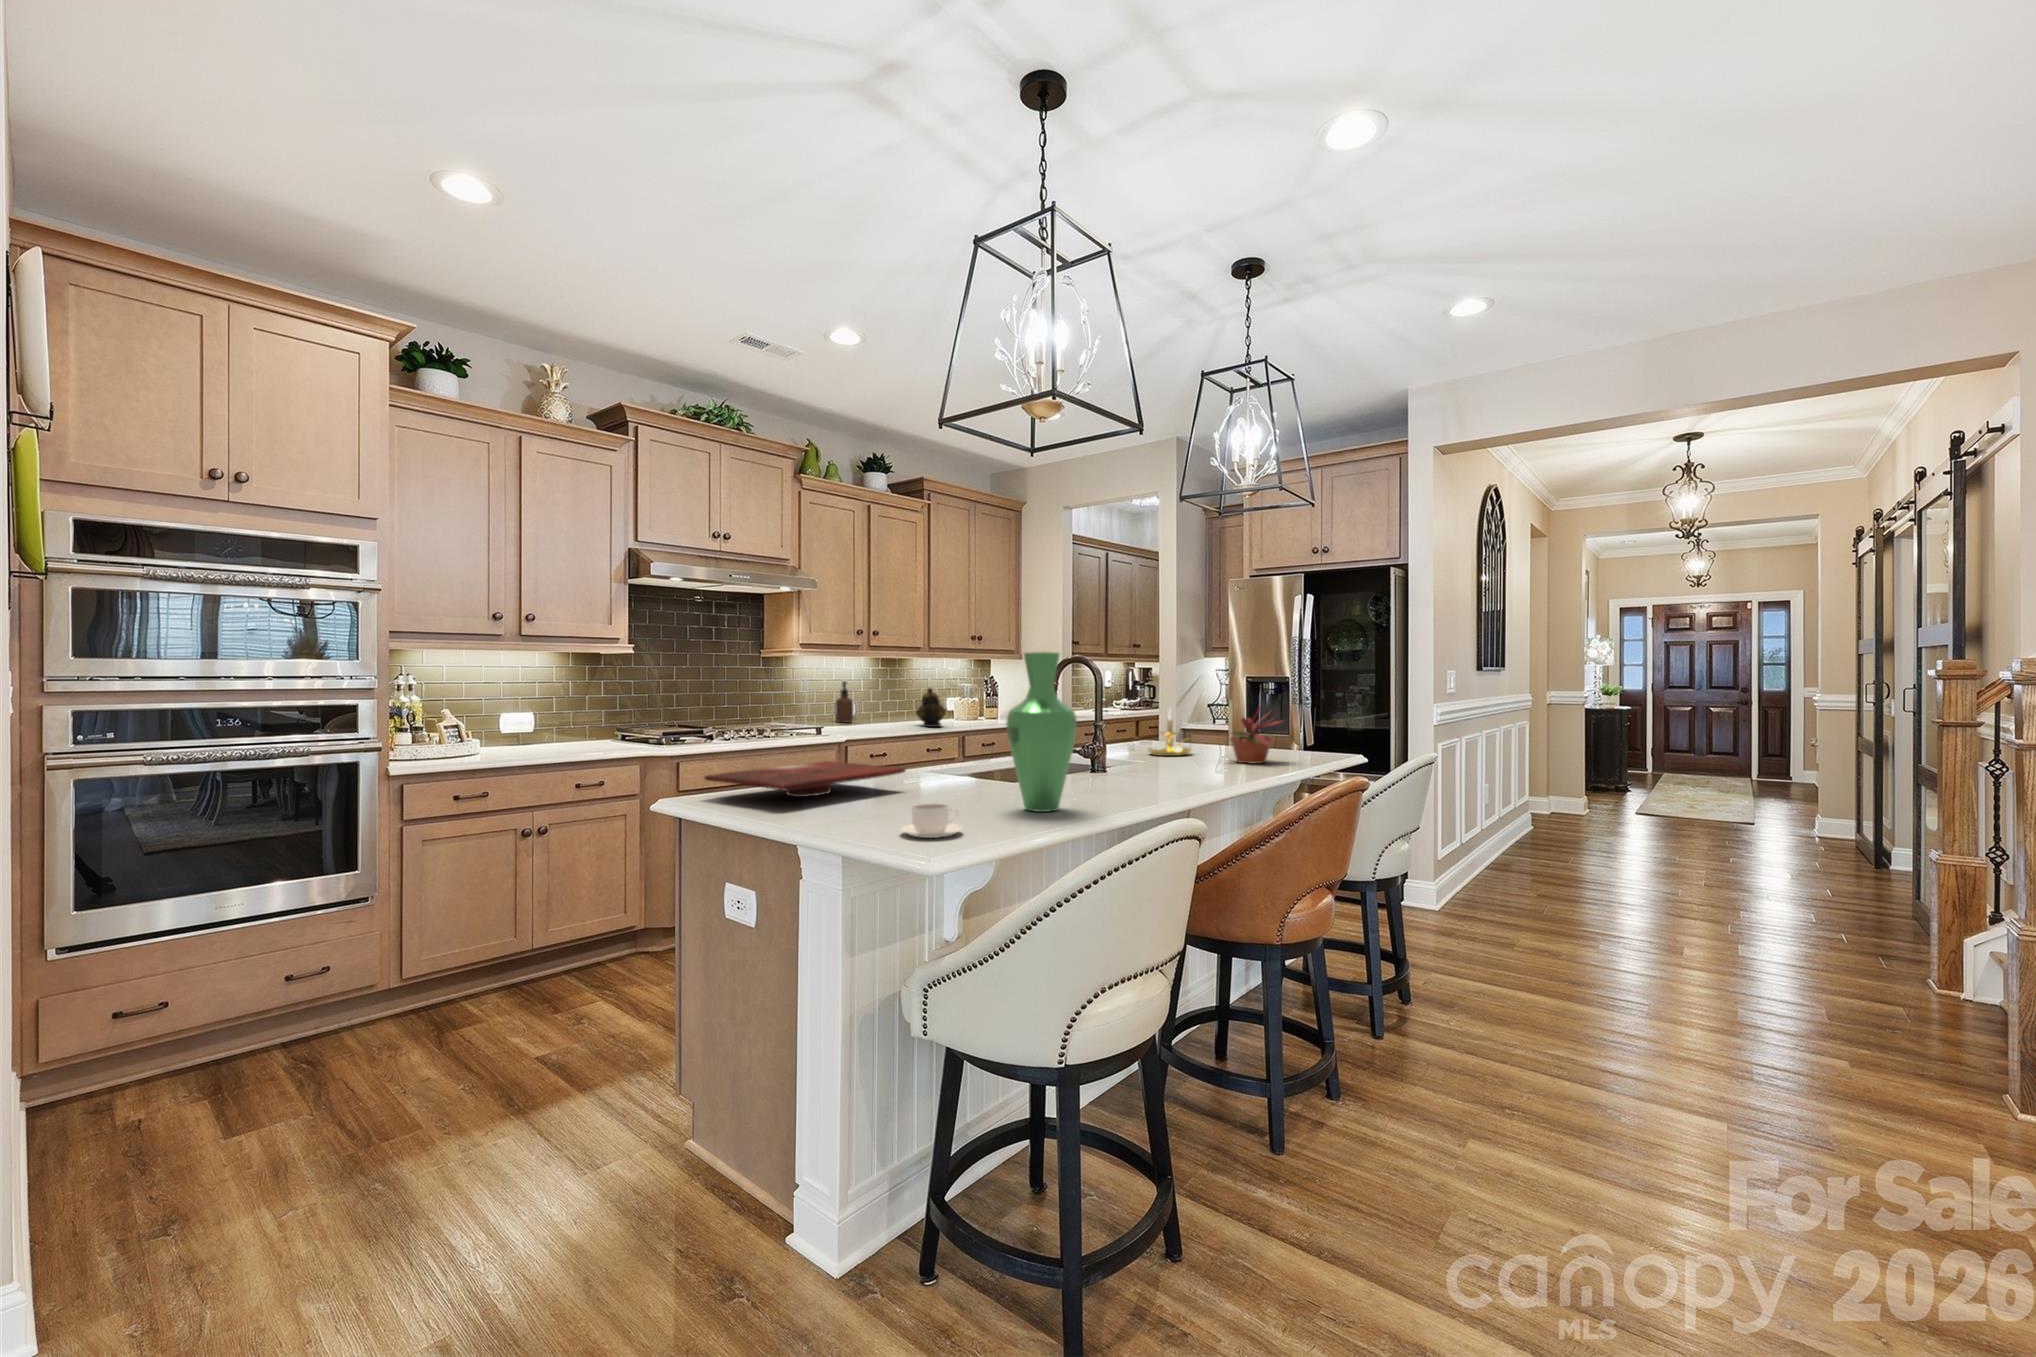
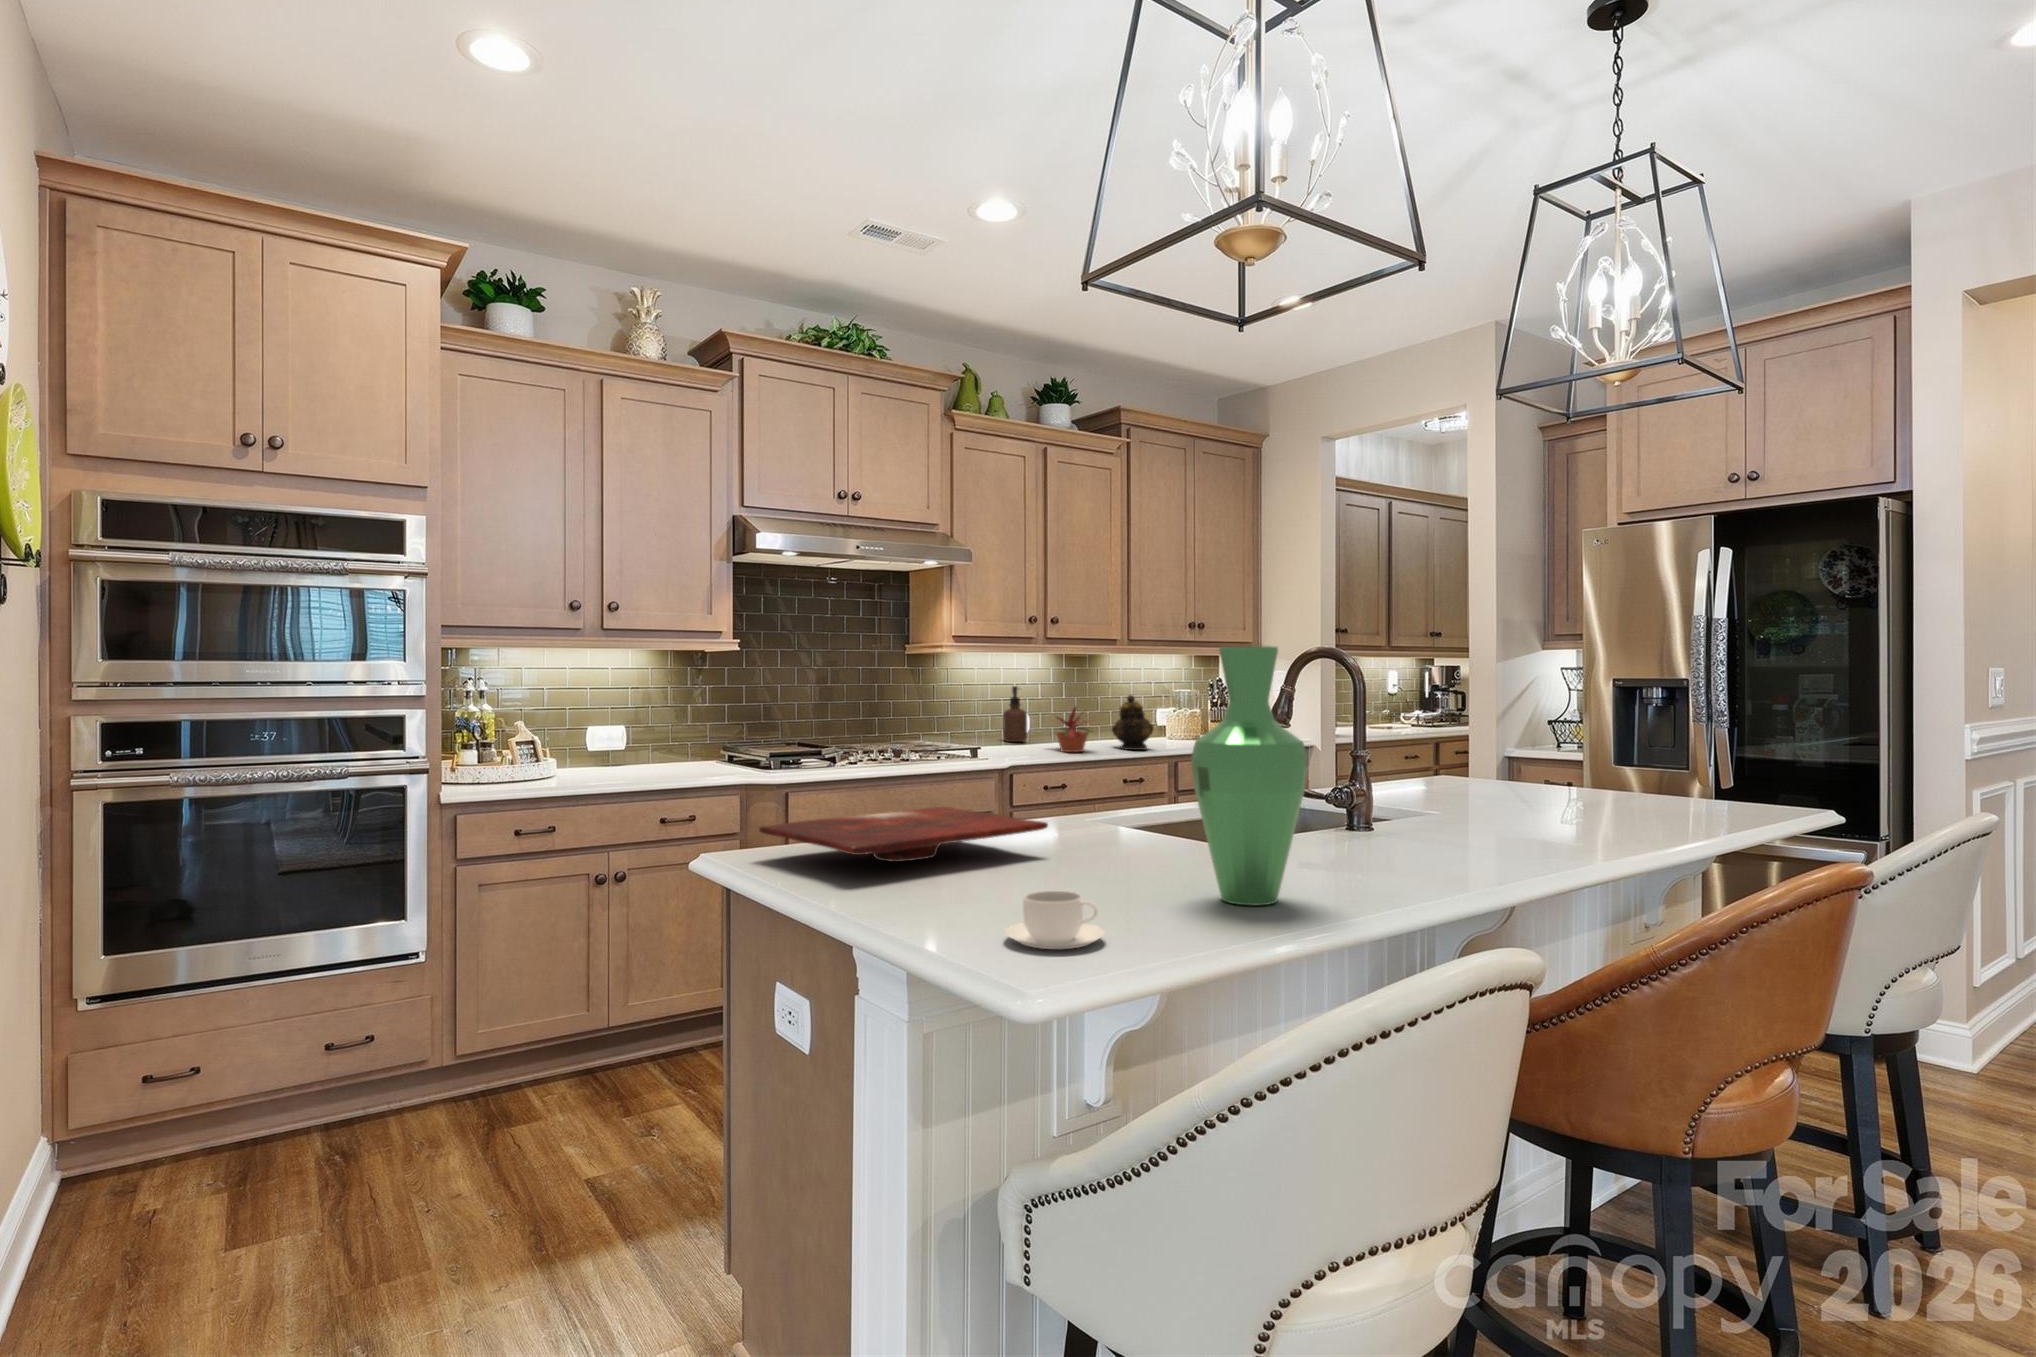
potted plant: present [1229,707,1281,763] -> present [1056,706,1091,752]
candle holder: present [1148,709,1192,756] -> none [1444,729,1525,807]

